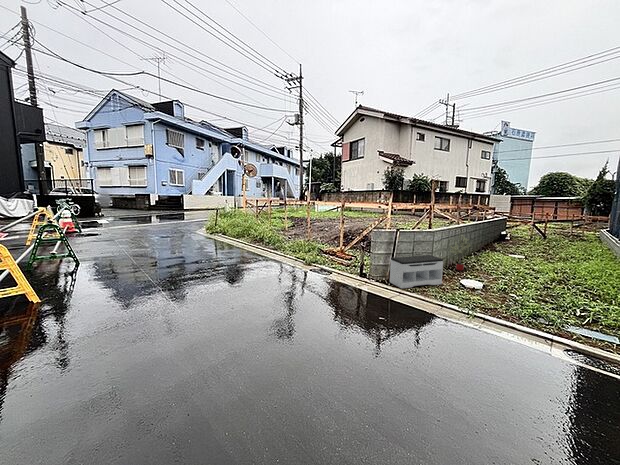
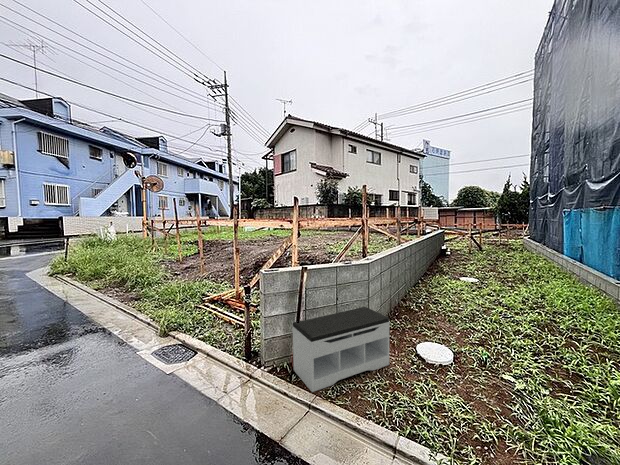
potted tree: present [450,235,470,271] -> none [395,263,427,322]

